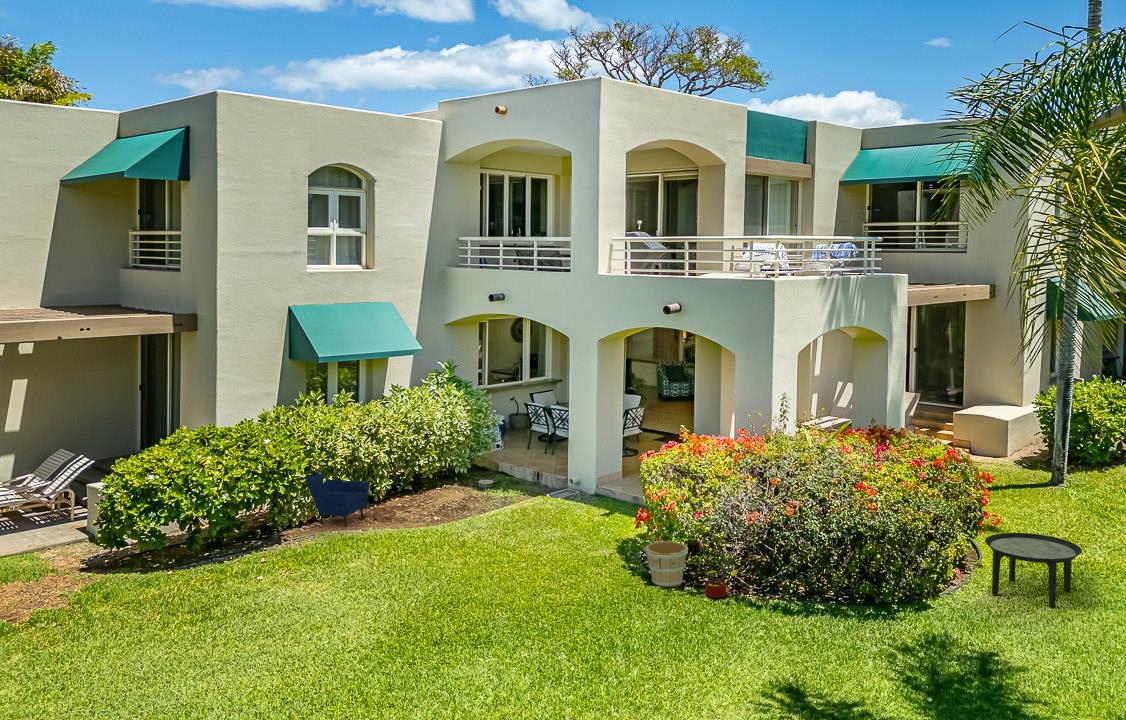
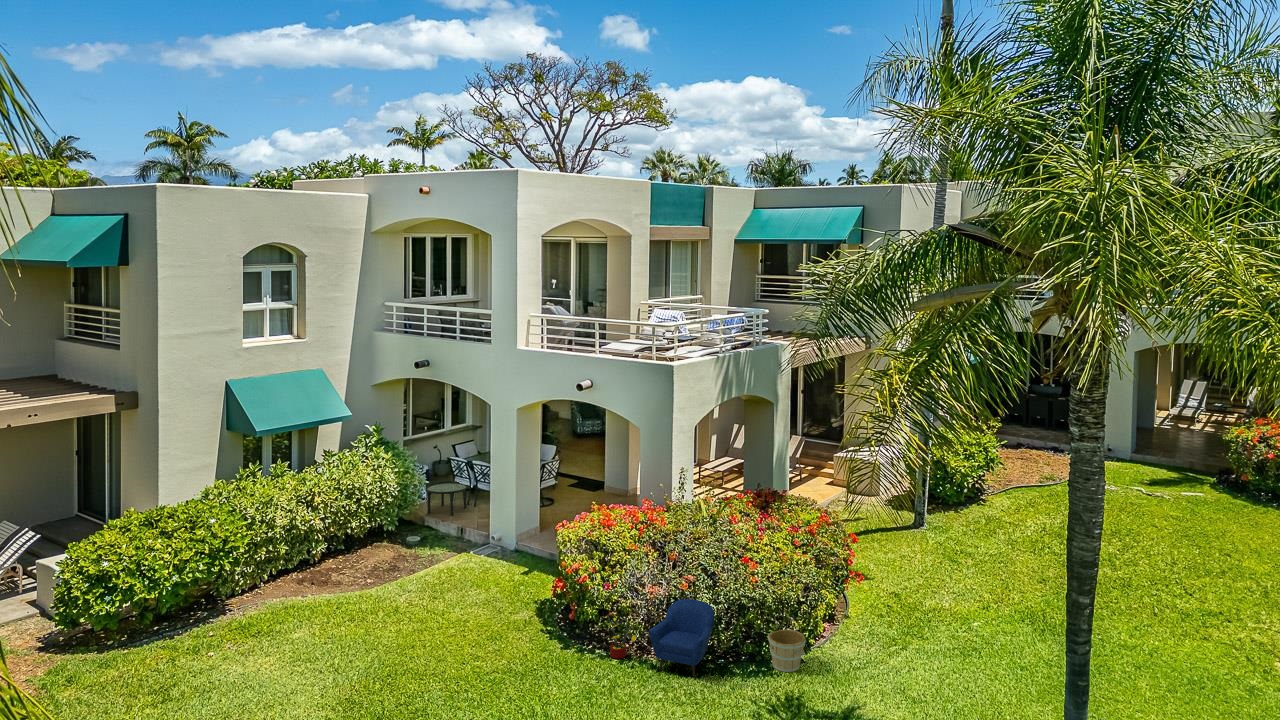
armchair: present [307,473,370,527] -> present [649,599,715,677]
round table: present [985,533,1082,608] -> present [425,481,468,516]
wooden bucket: present [645,541,688,587] -> present [768,629,806,672]

